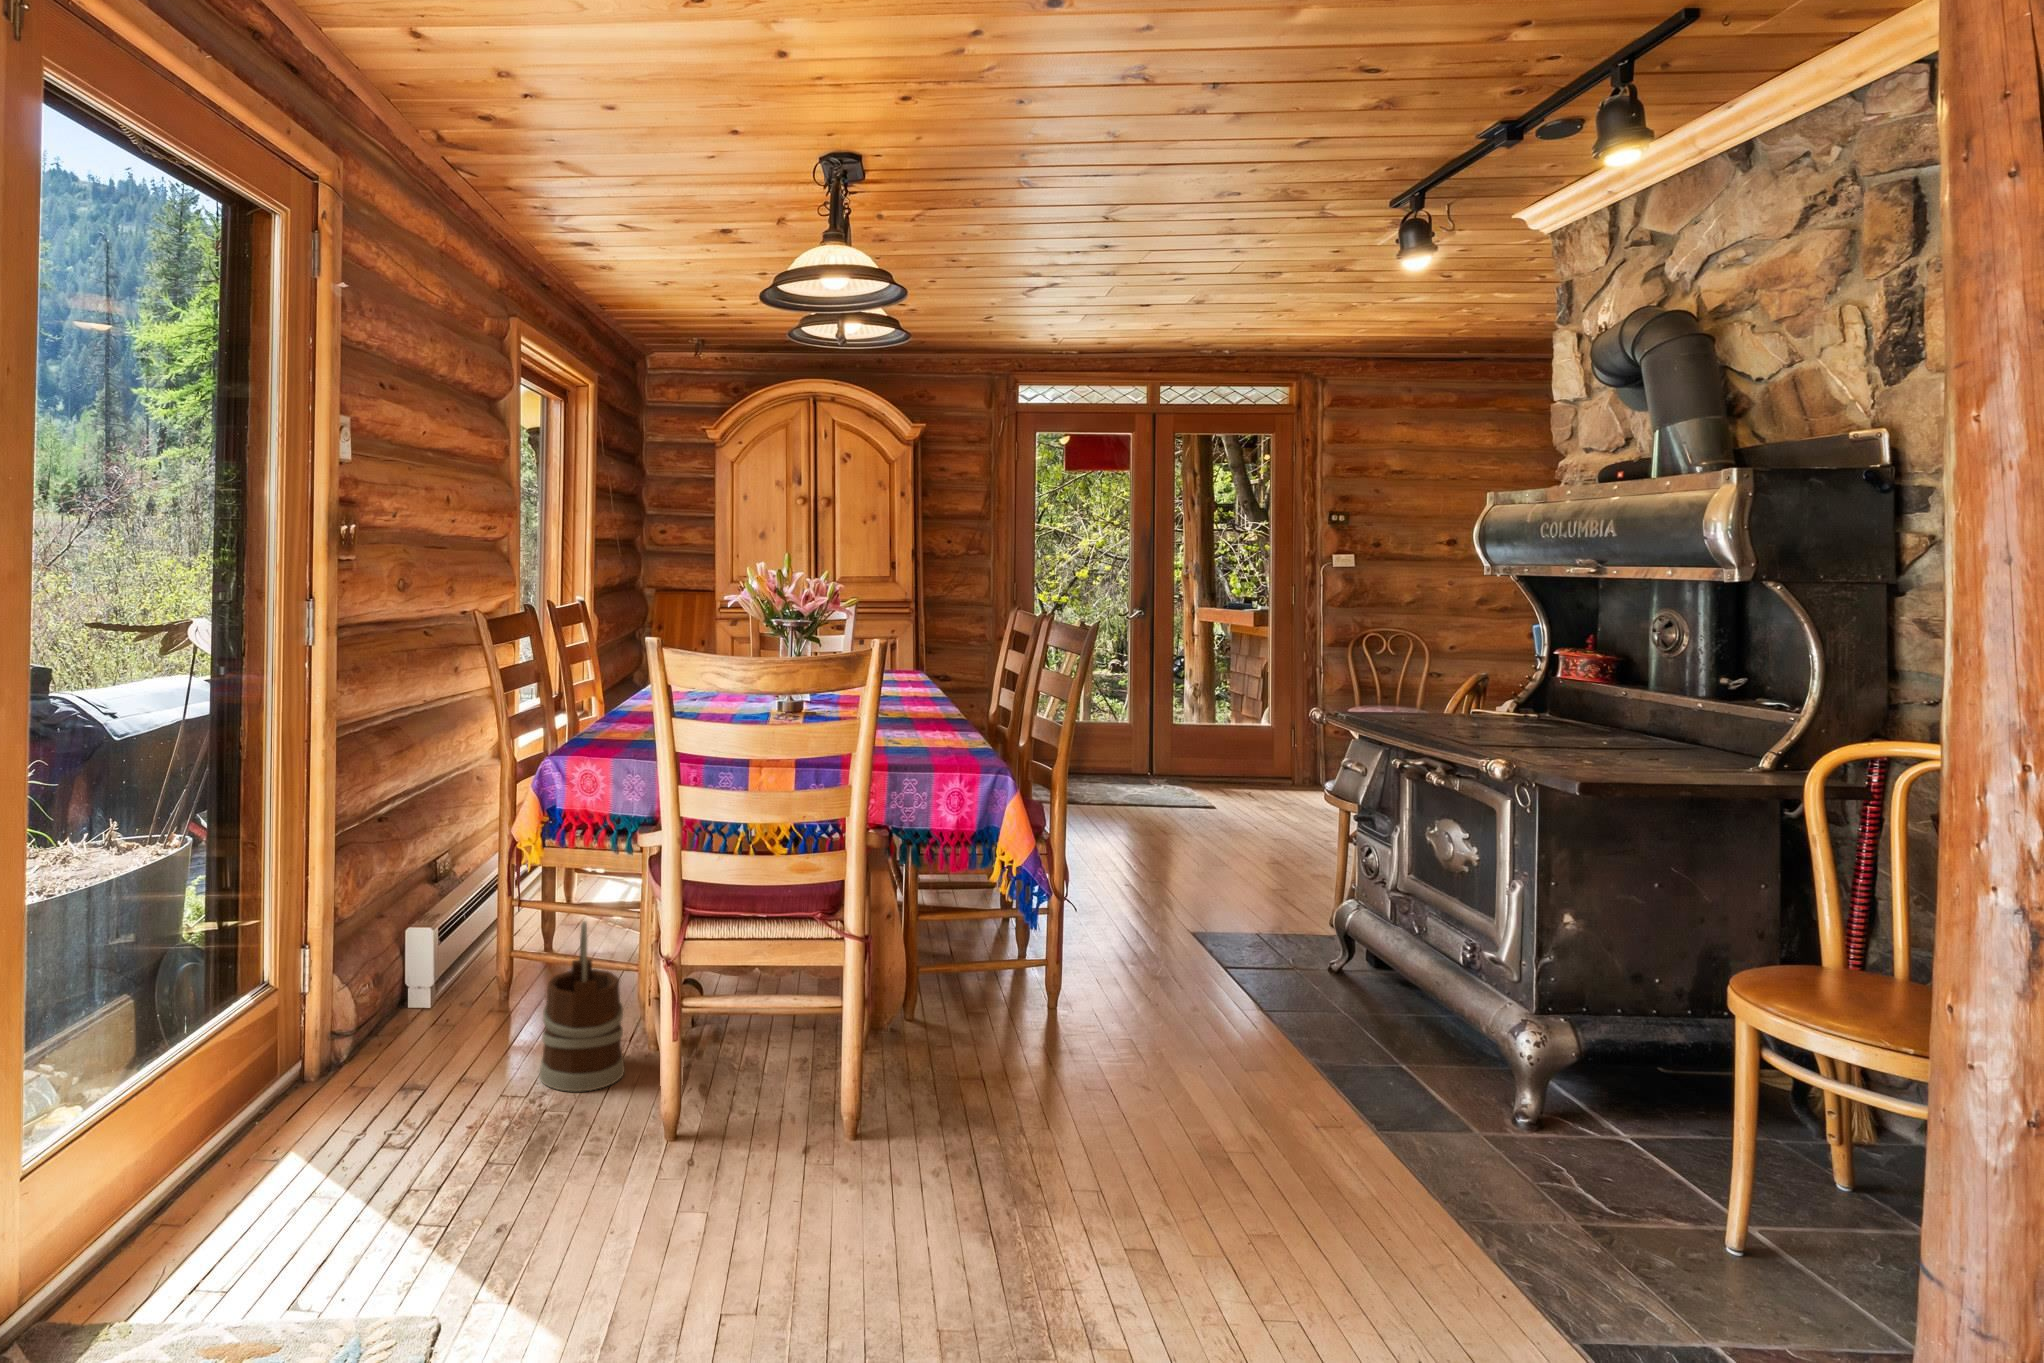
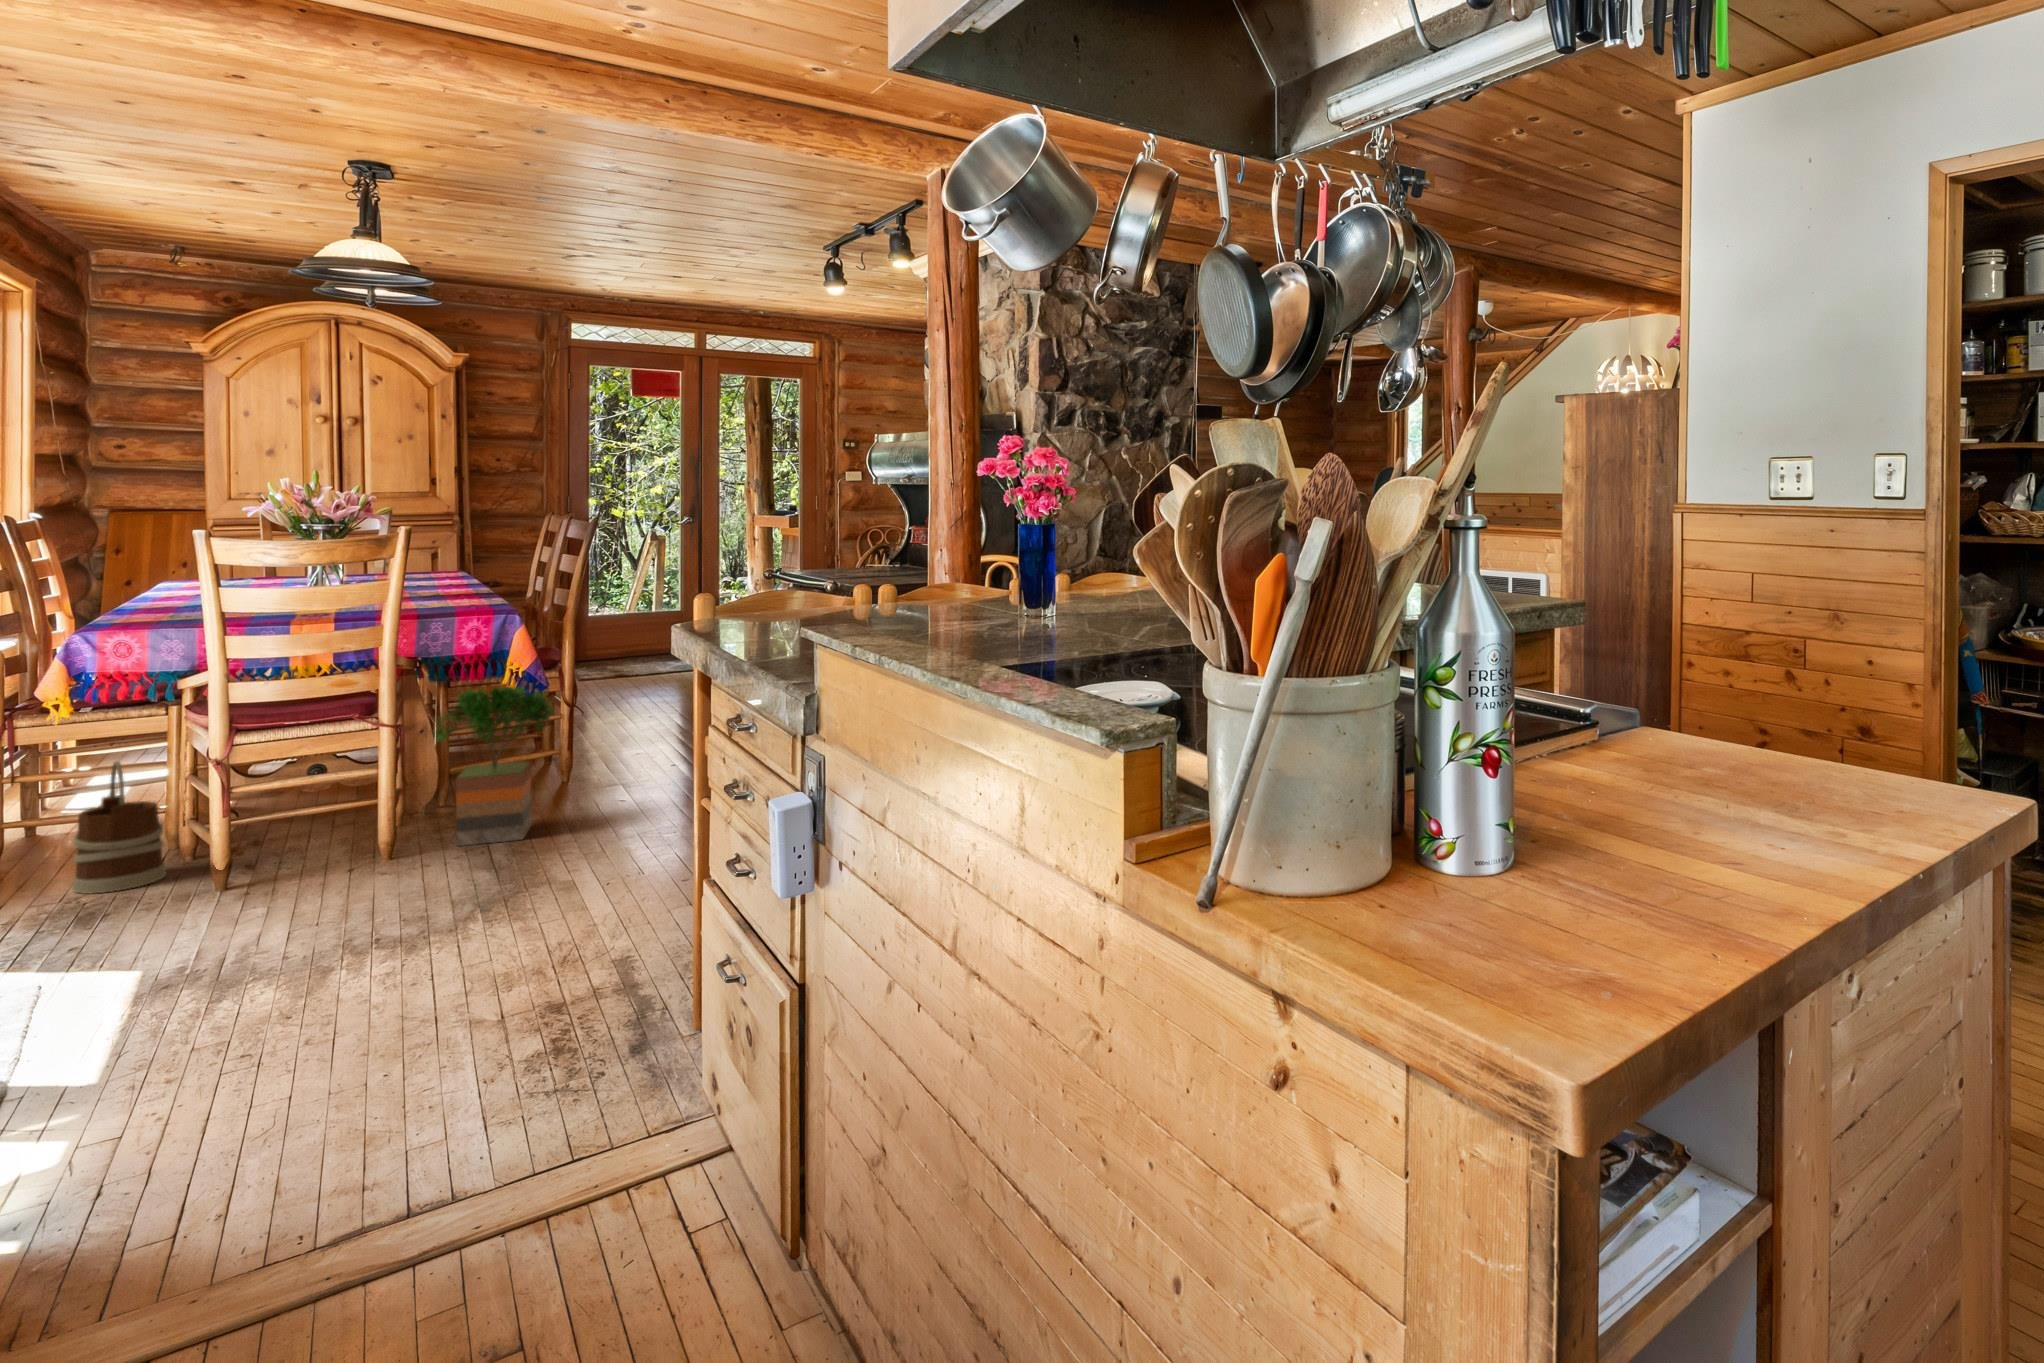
potted tree: none [900,871,1059,1123] -> present [434,686,556,846]

